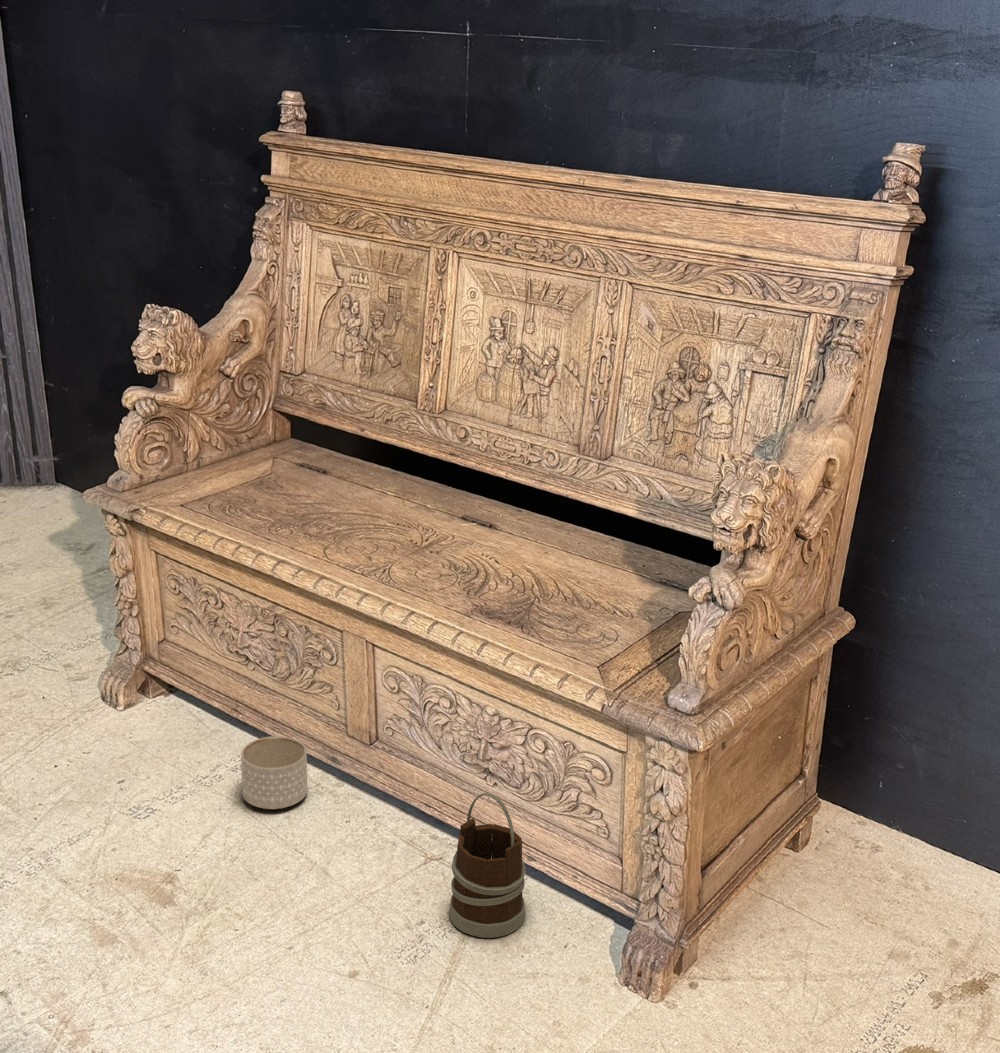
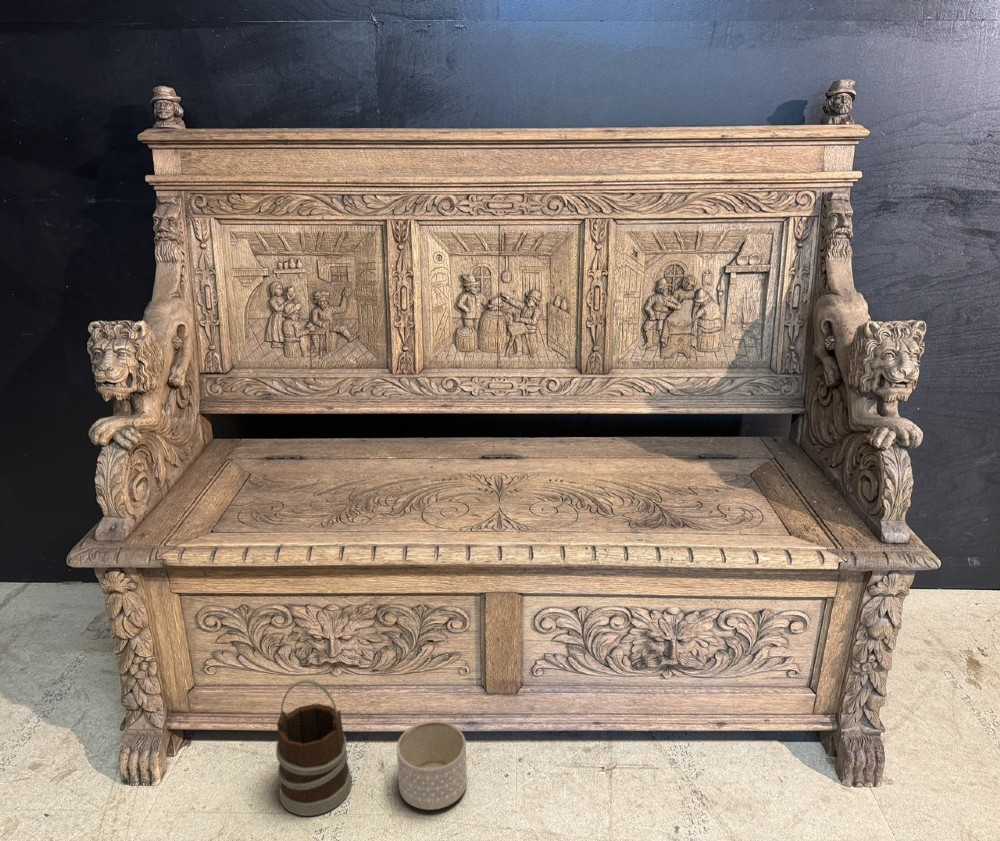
wooden bucket: present [449,793,526,938] -> present [276,680,352,816]

